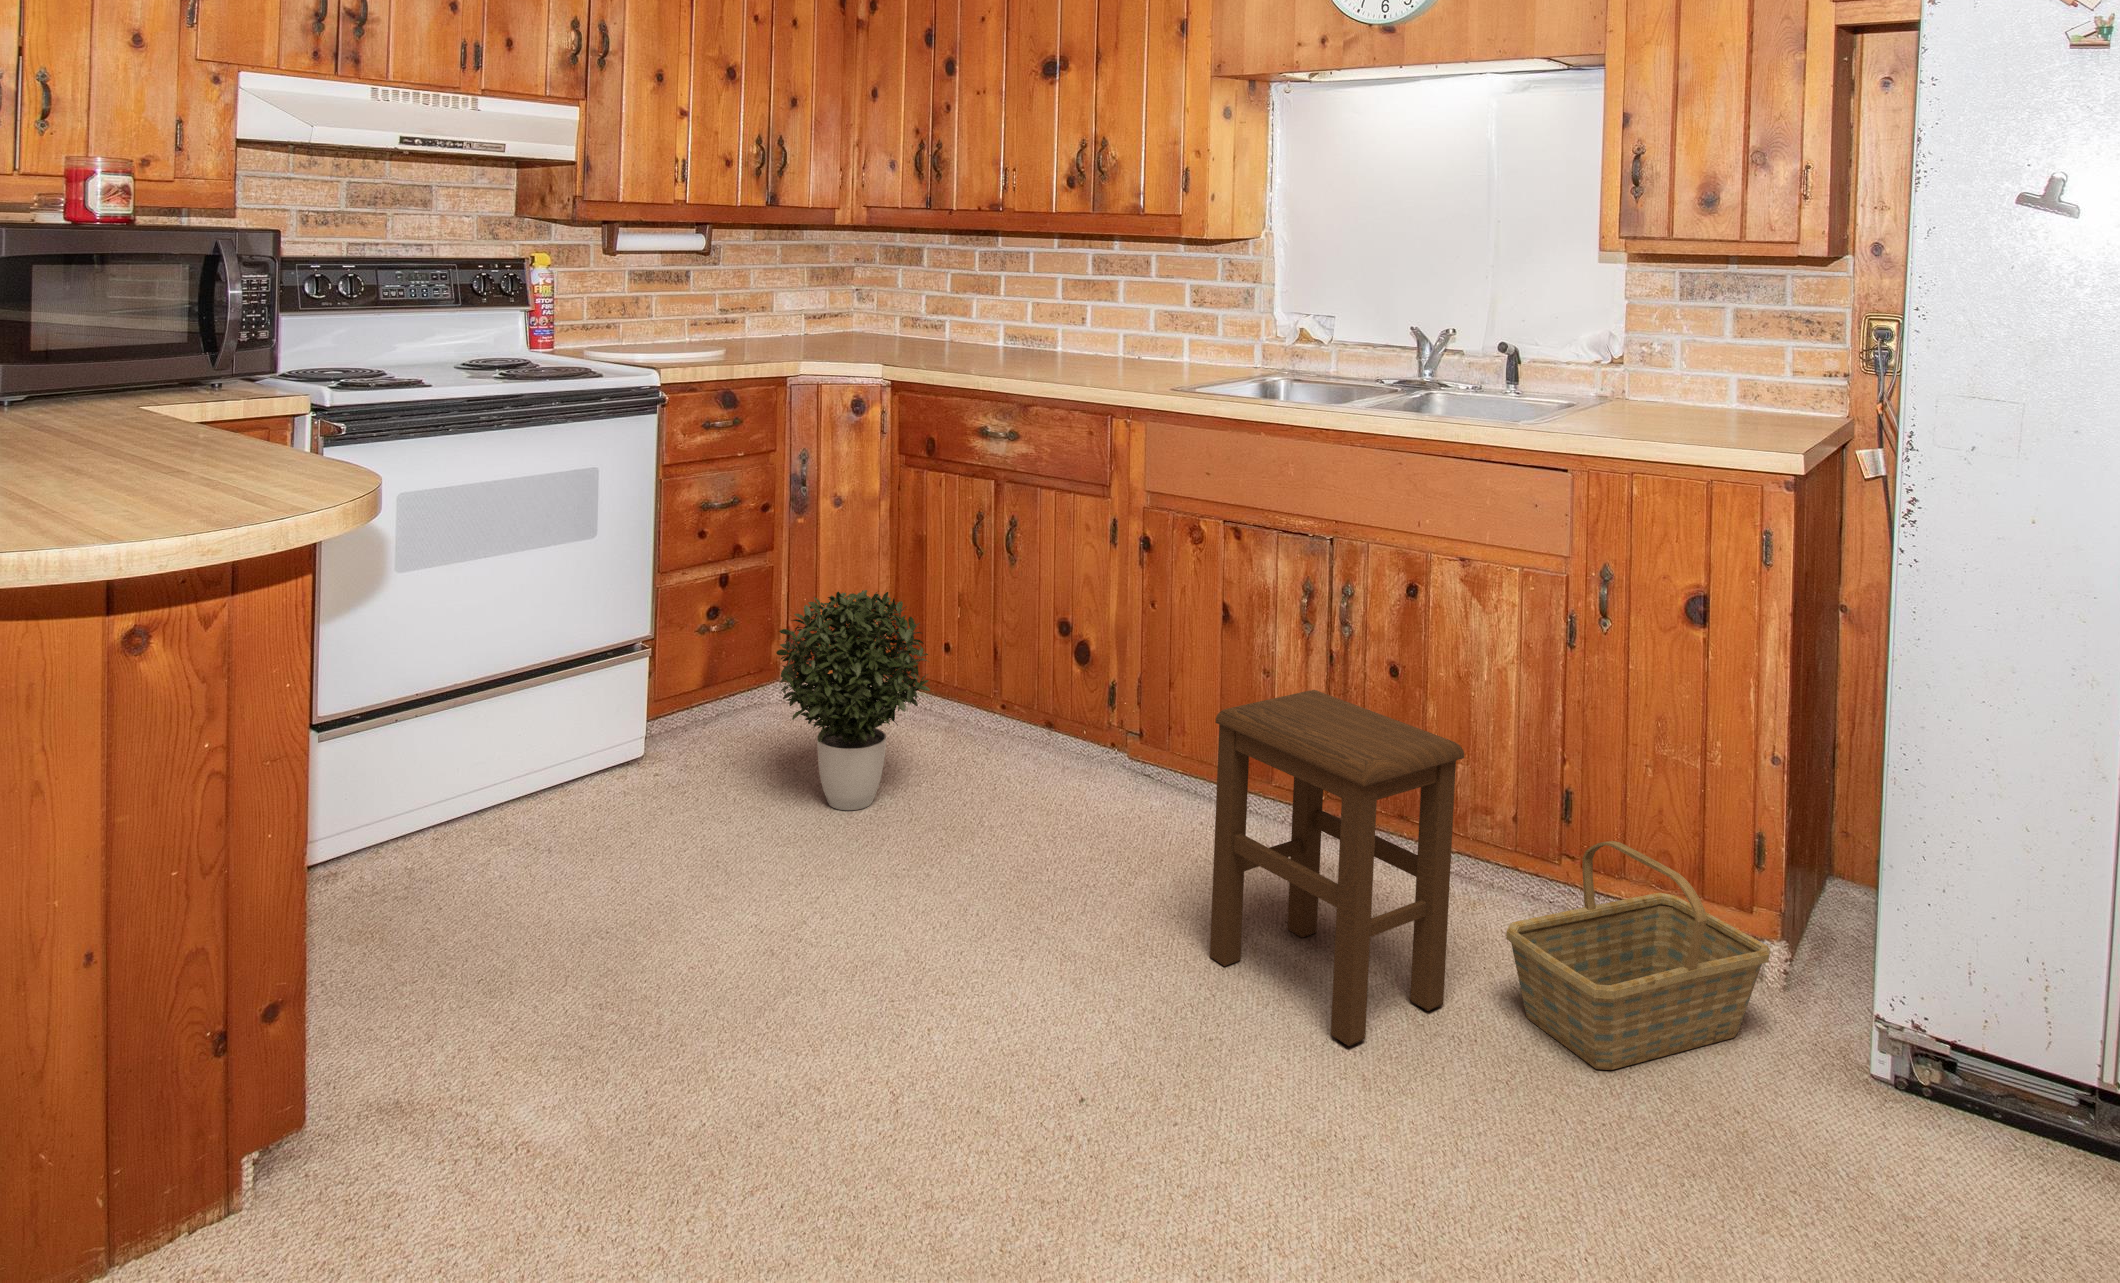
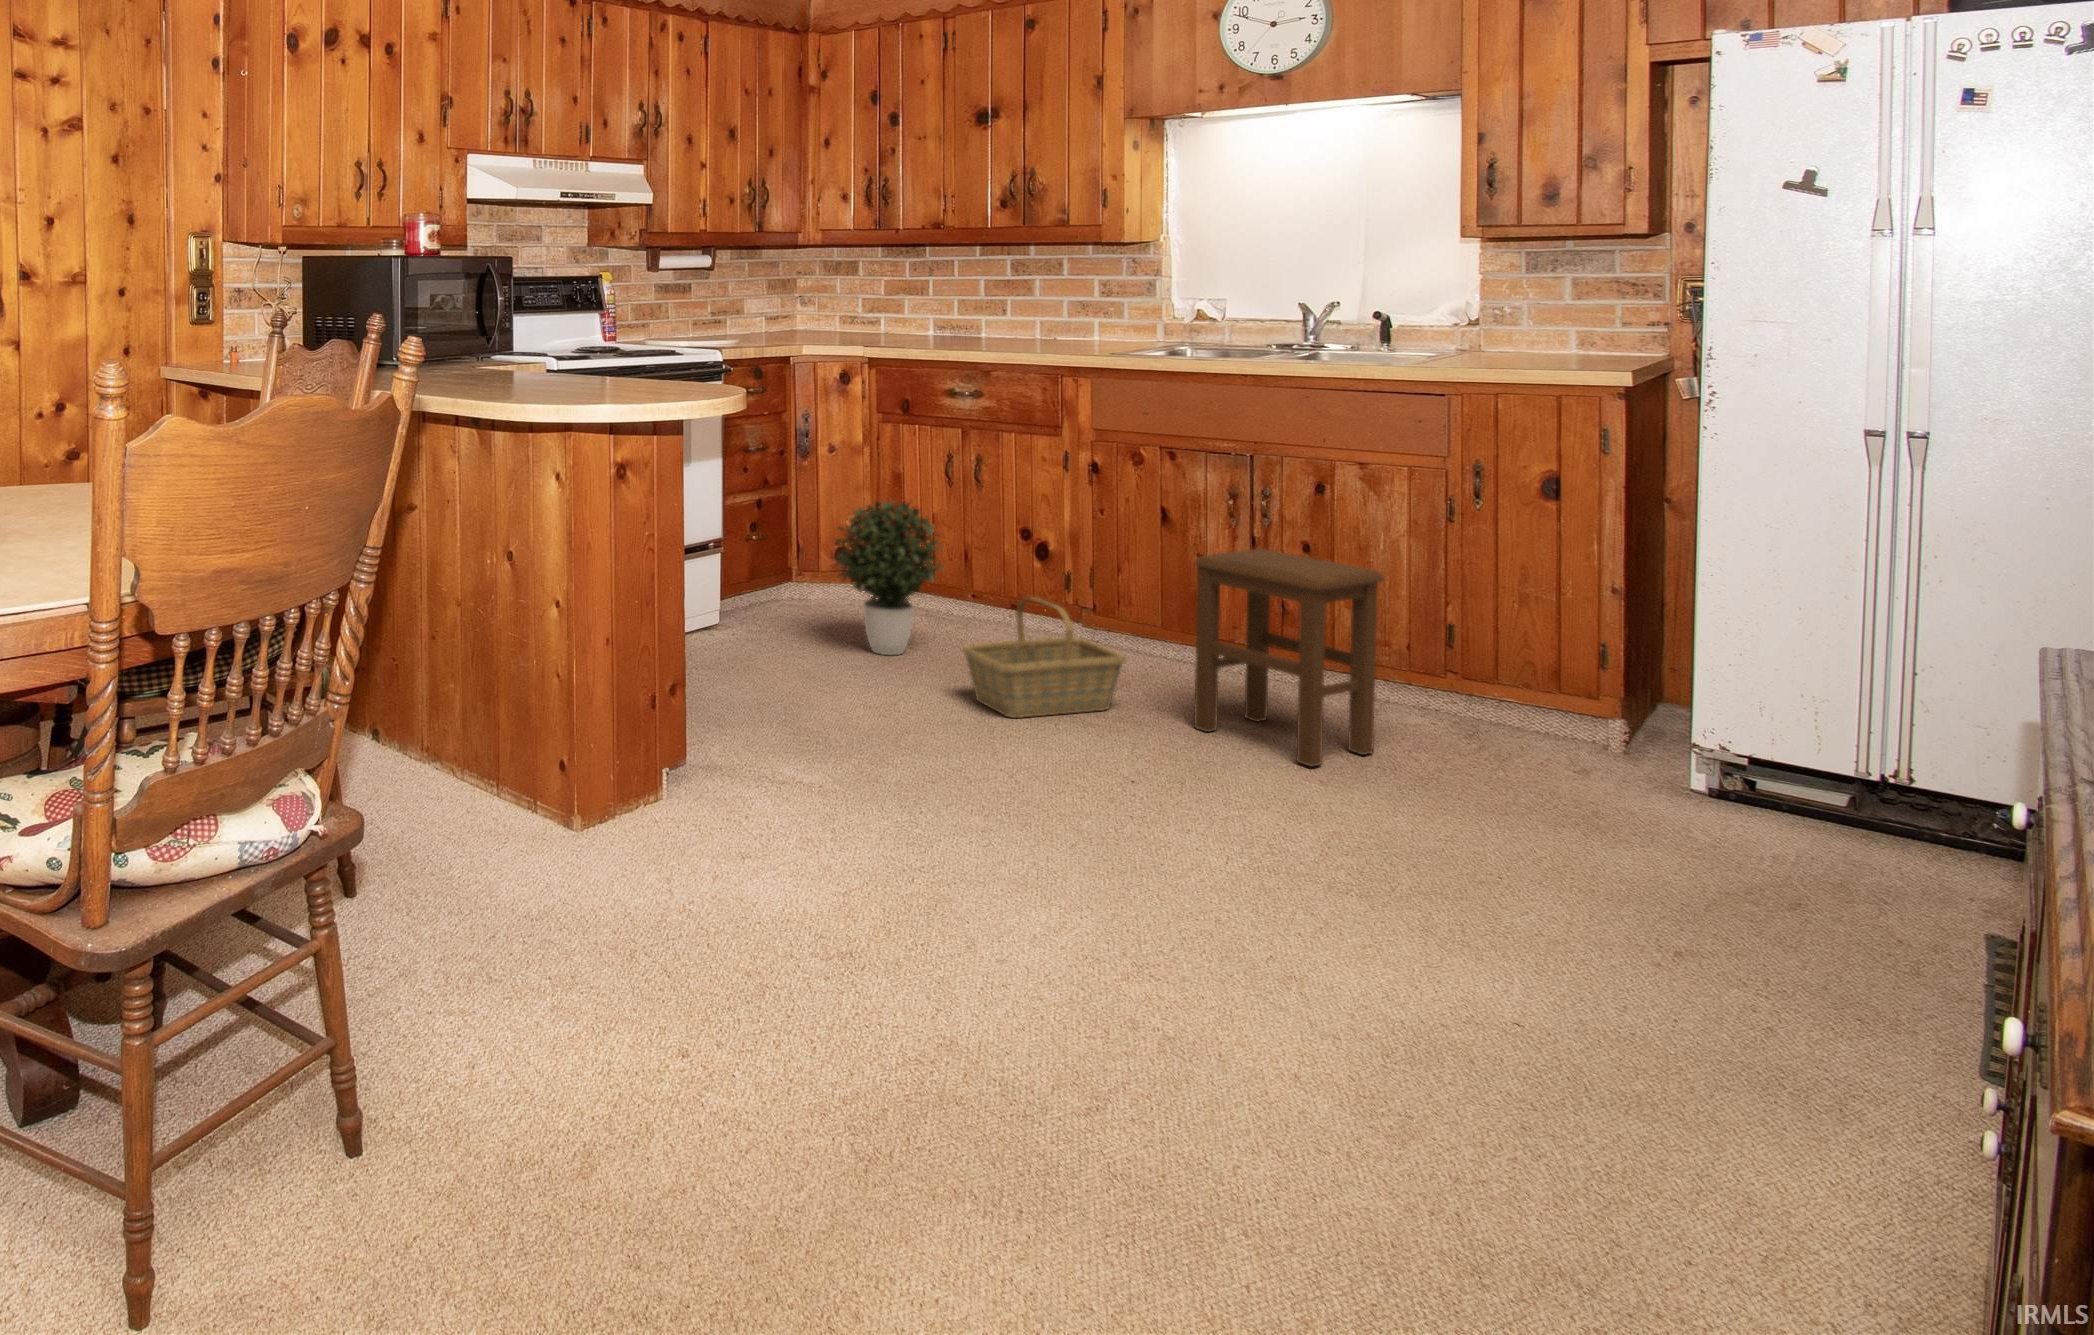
basket: present [1506,841,1770,1070] -> present [963,597,1126,718]

